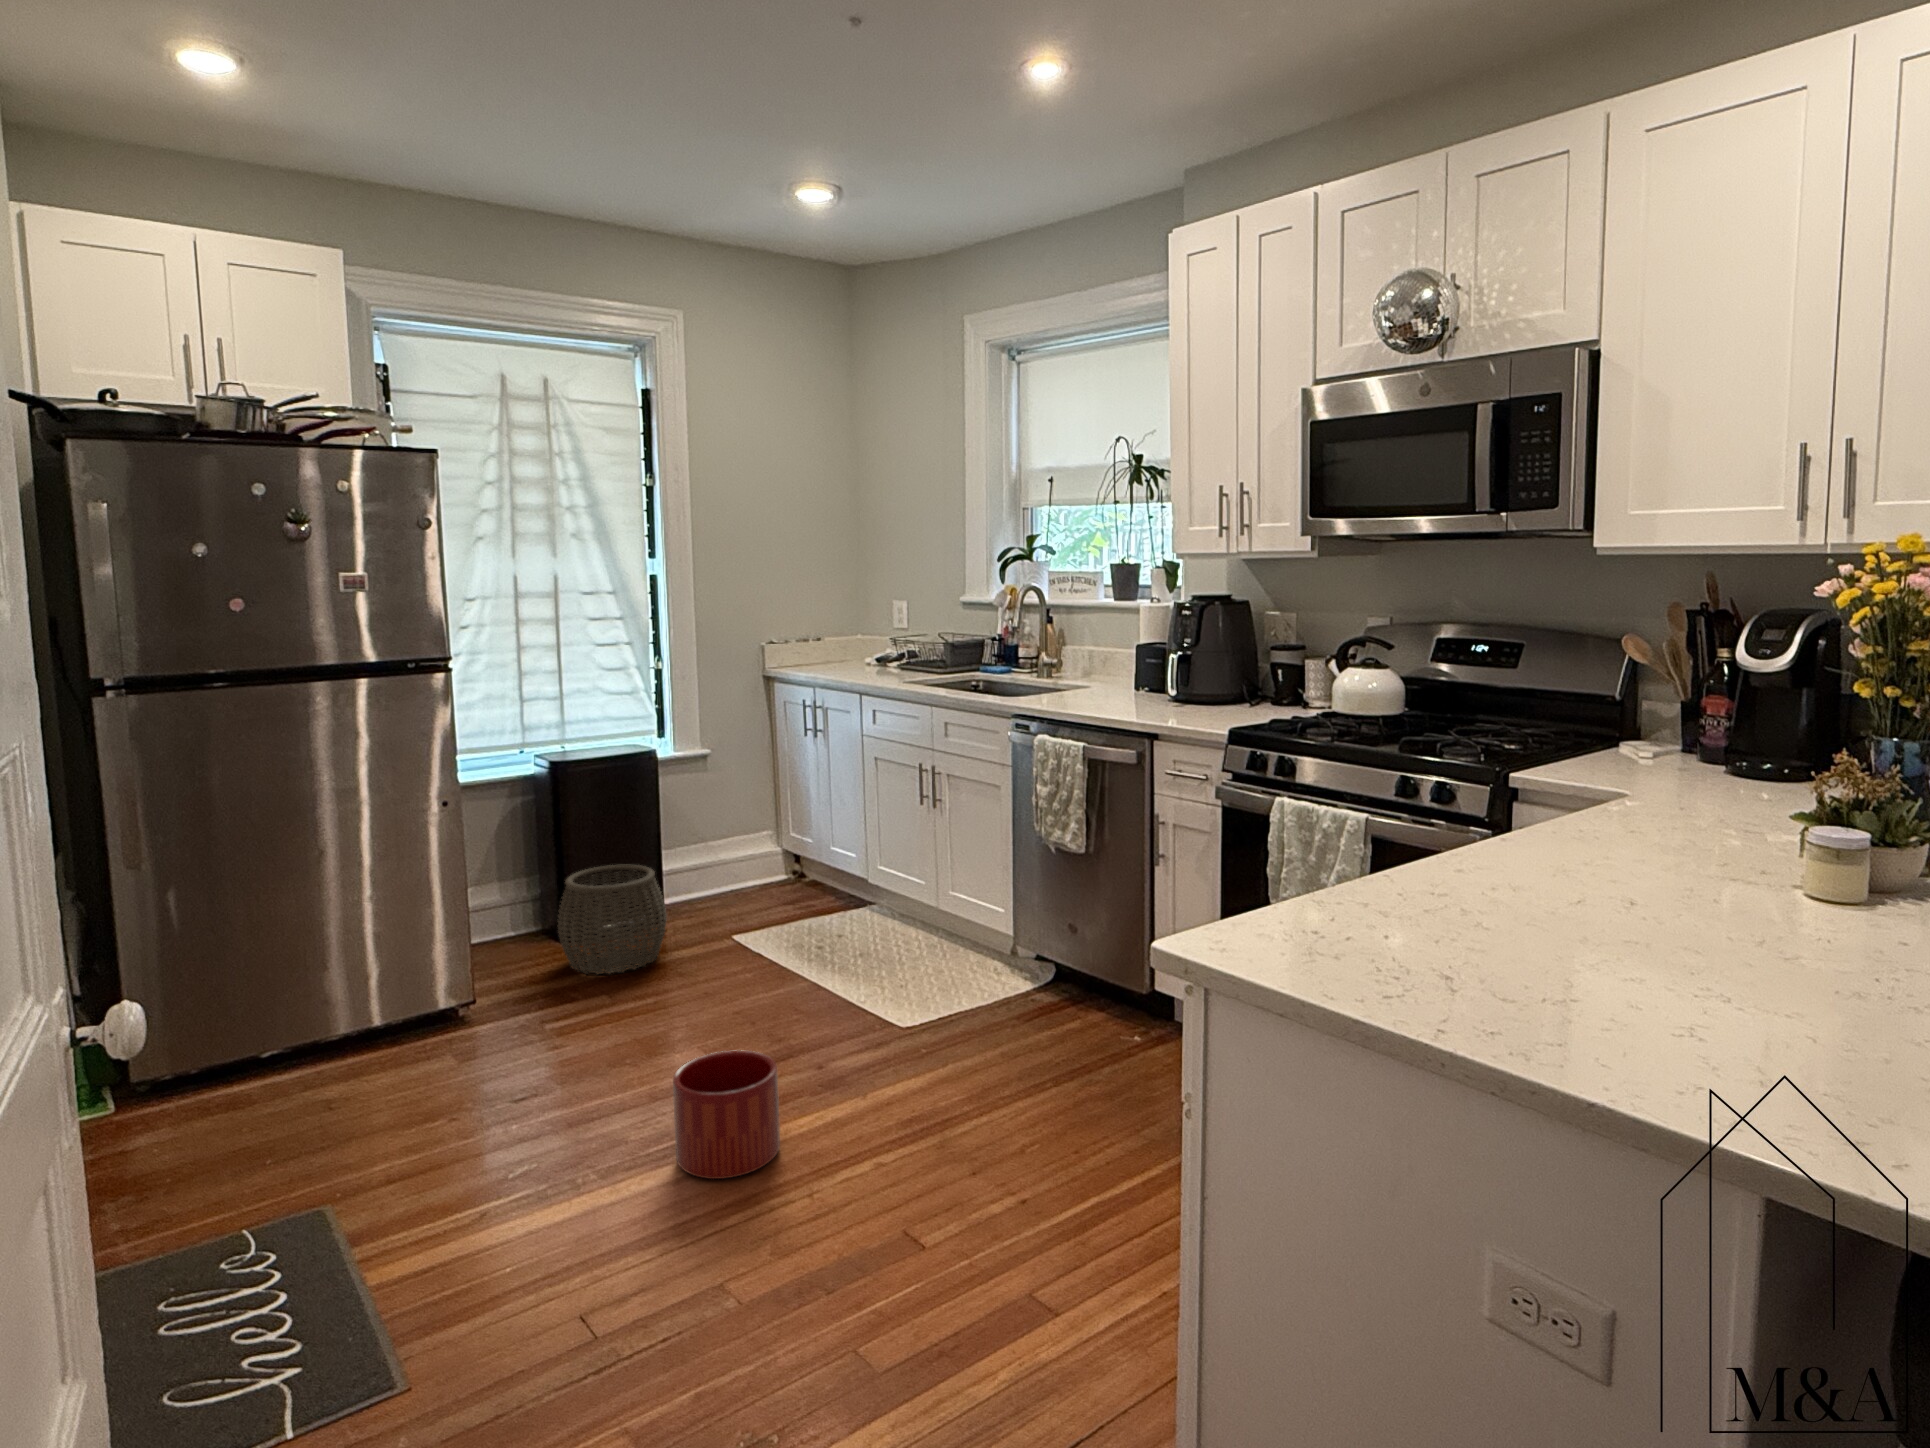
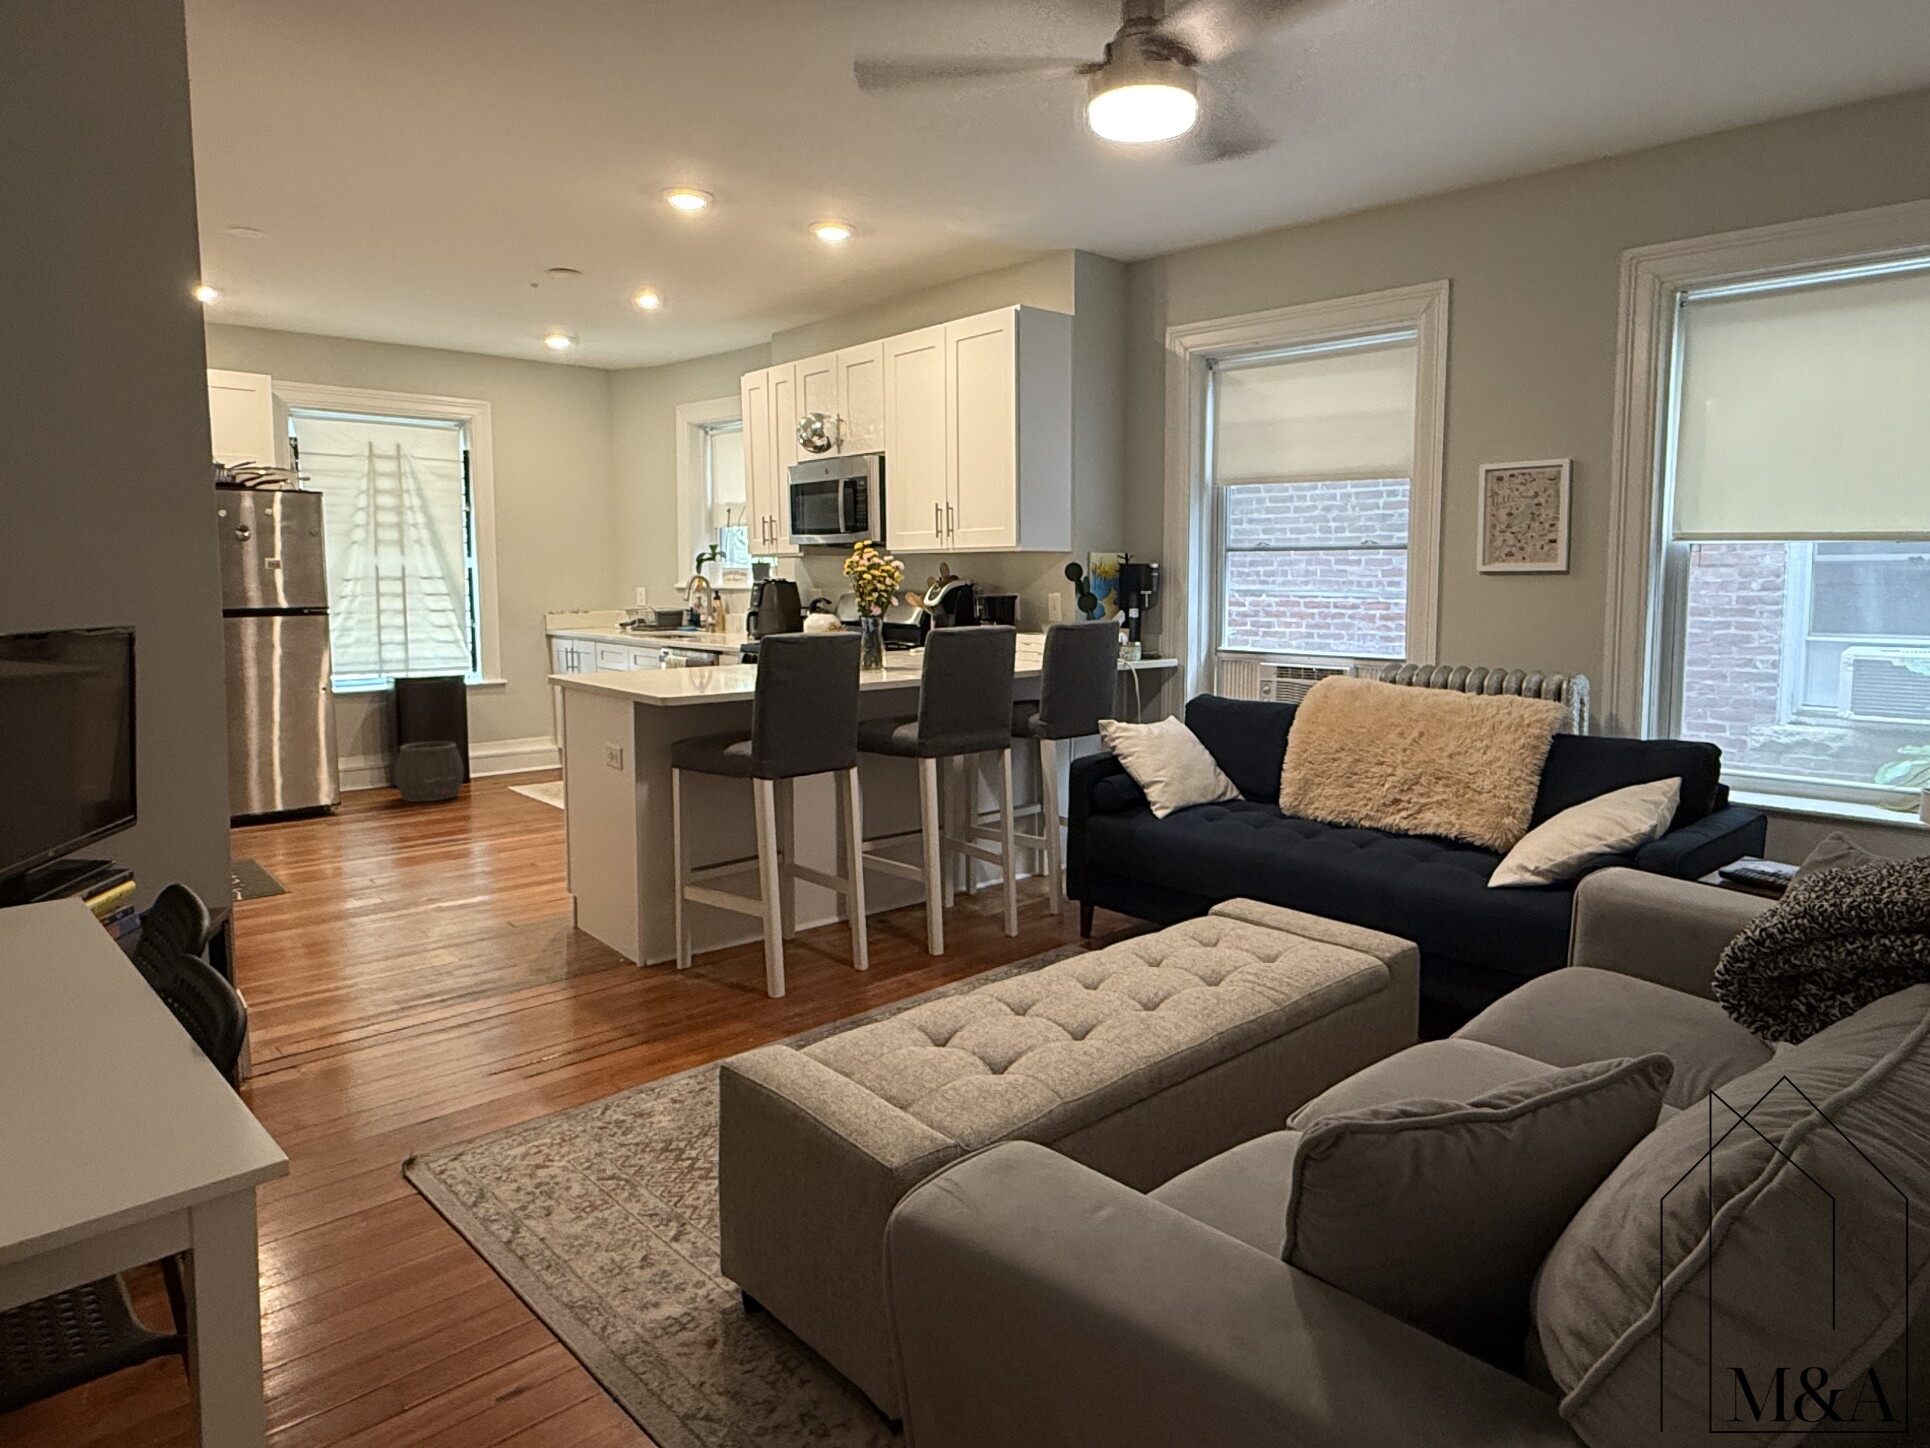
planter: present [673,1050,780,1179] -> none [431,802,488,855]

